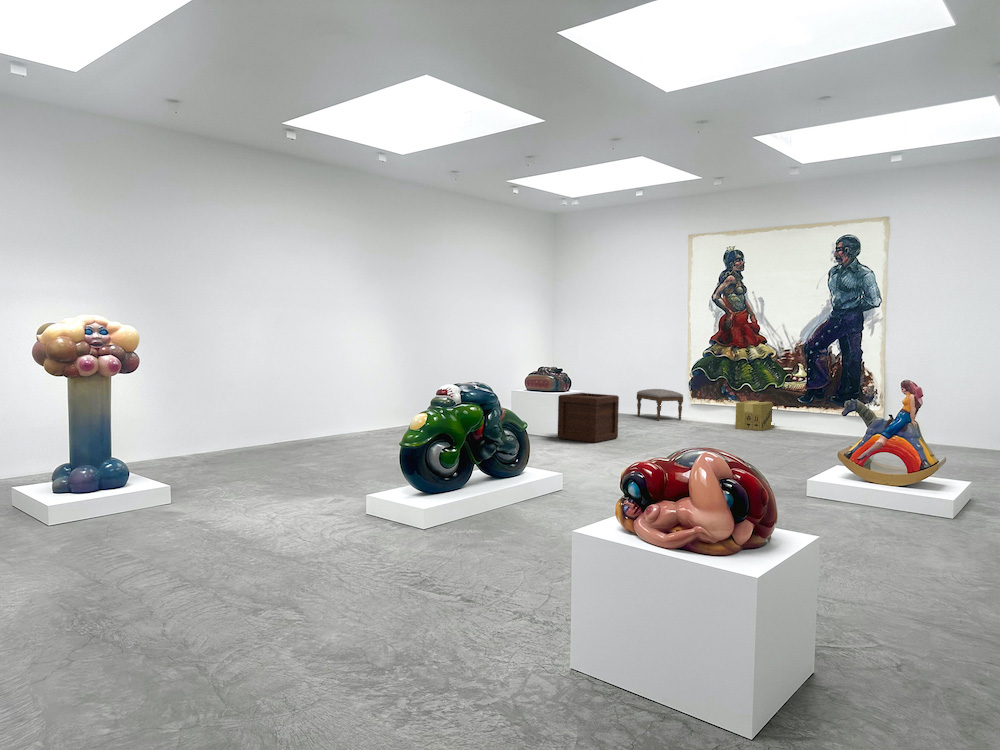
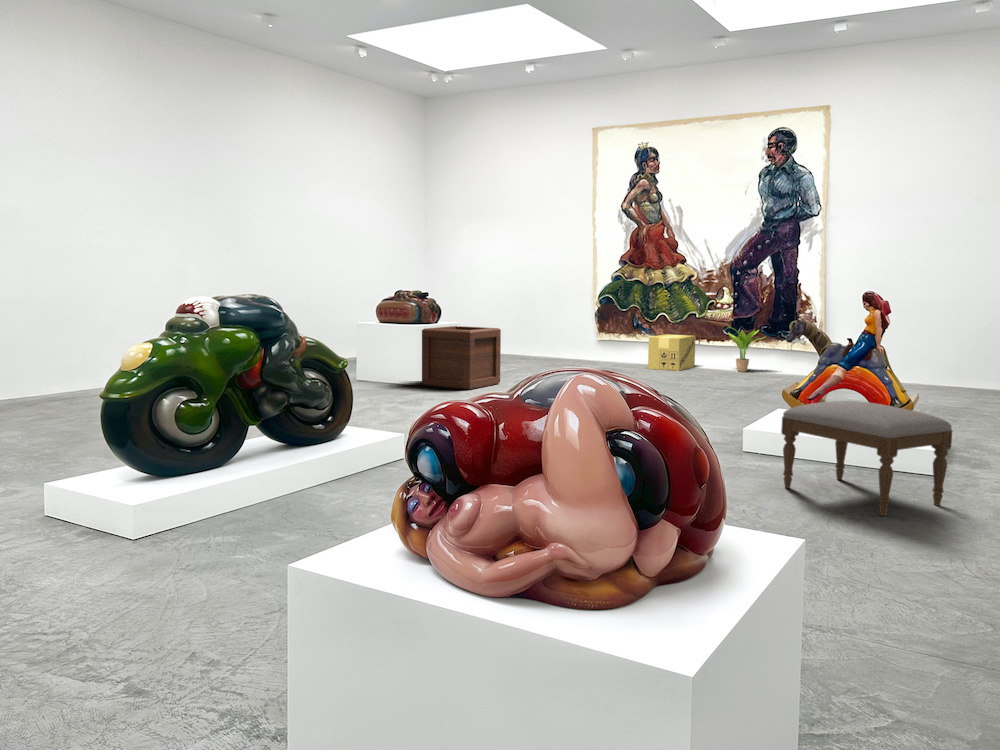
ottoman: present [637,389,683,421] -> present [781,401,952,516]
potted plant: none [800,393,835,433] -> present [728,326,763,372]

